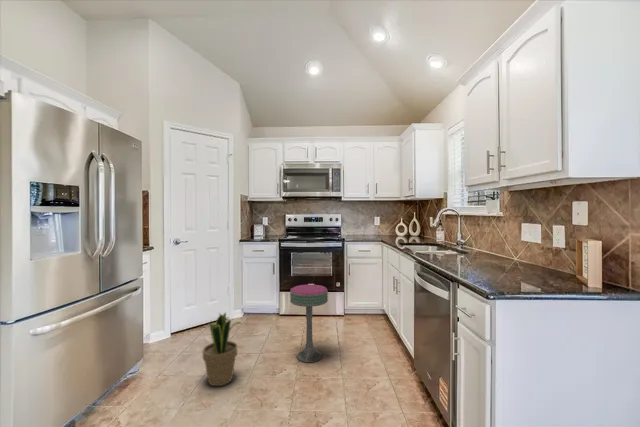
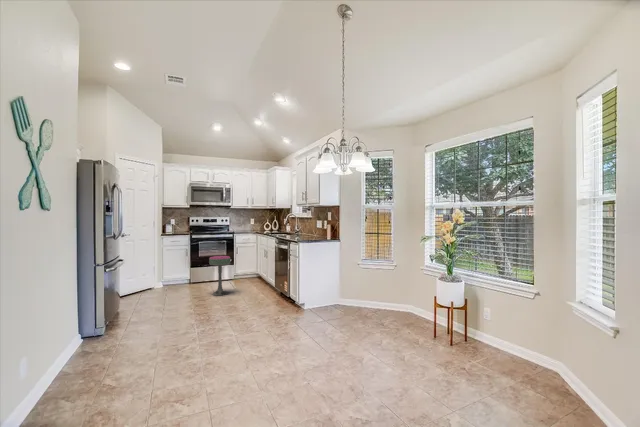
potted plant: present [203,313,241,386] -> none [165,270,186,307]

